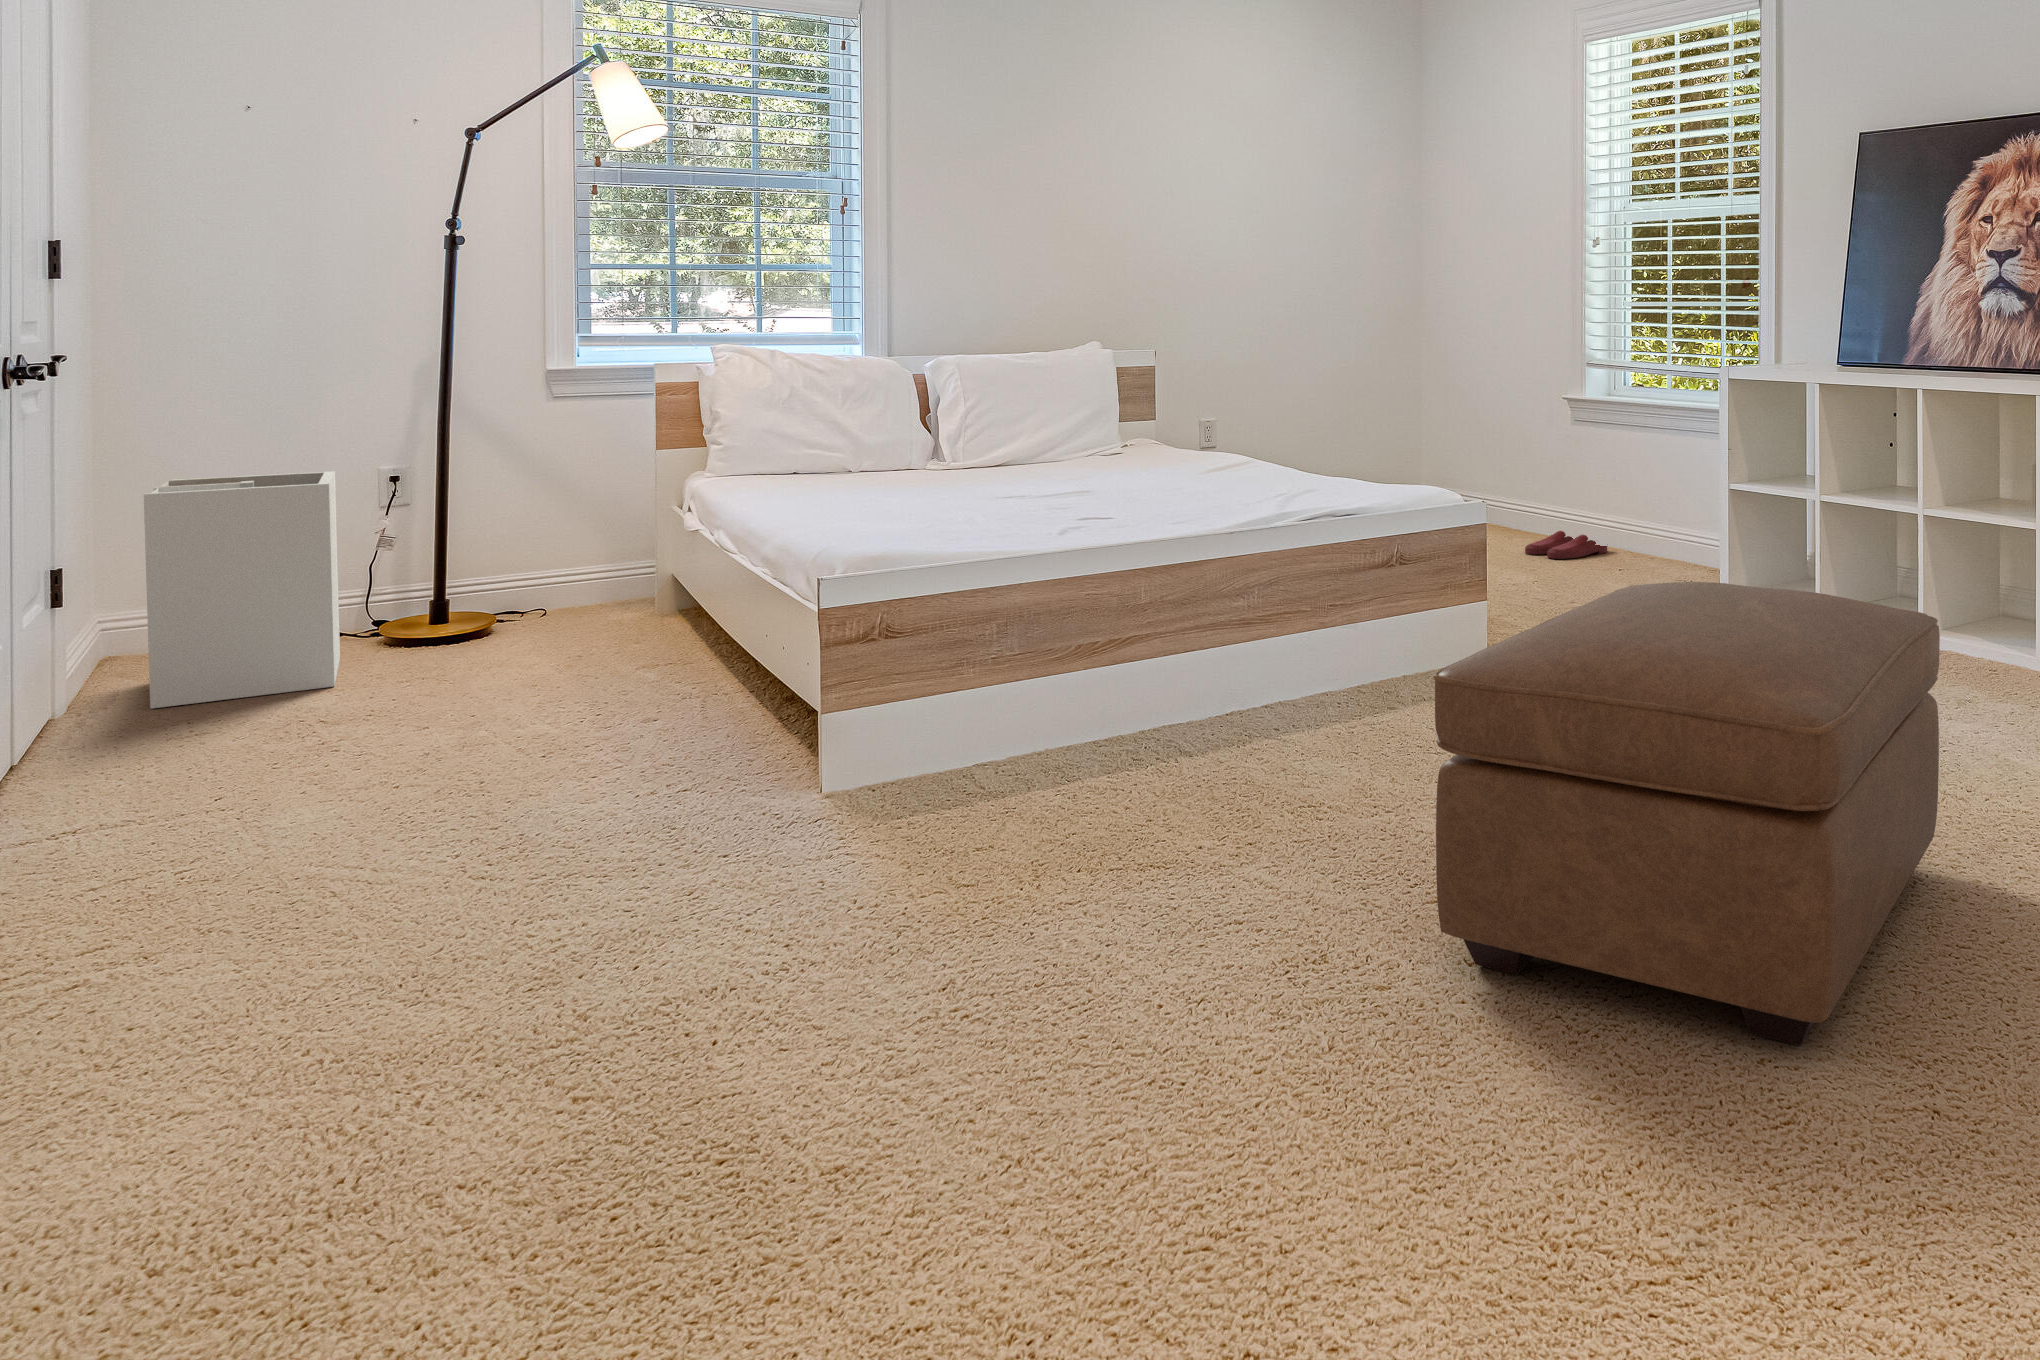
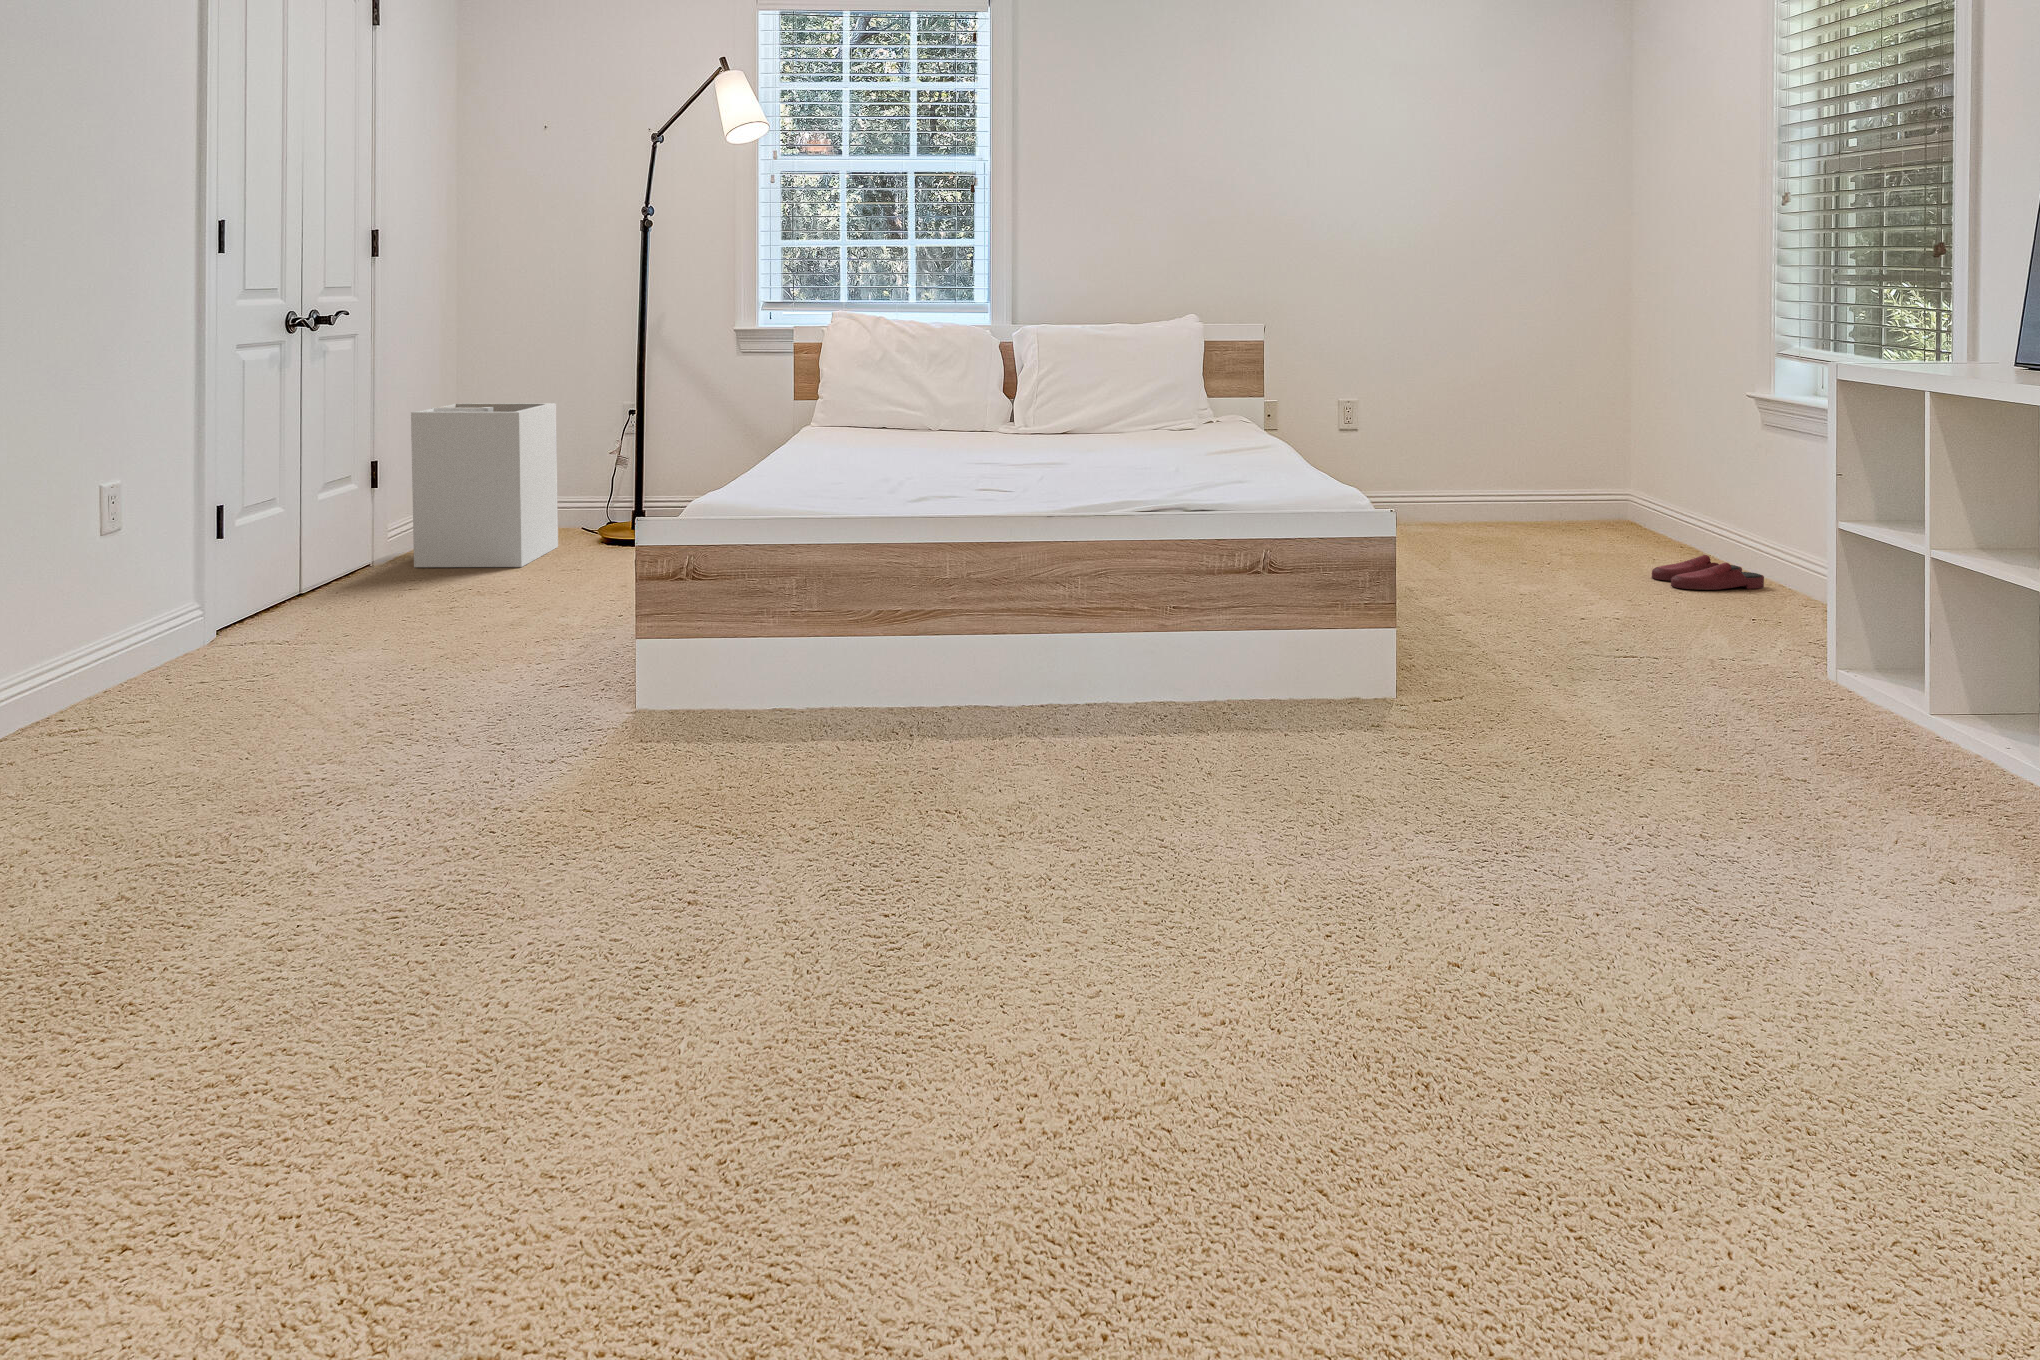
ottoman: present [1433,582,1940,1046] -> none [769,624,1525,1234]

